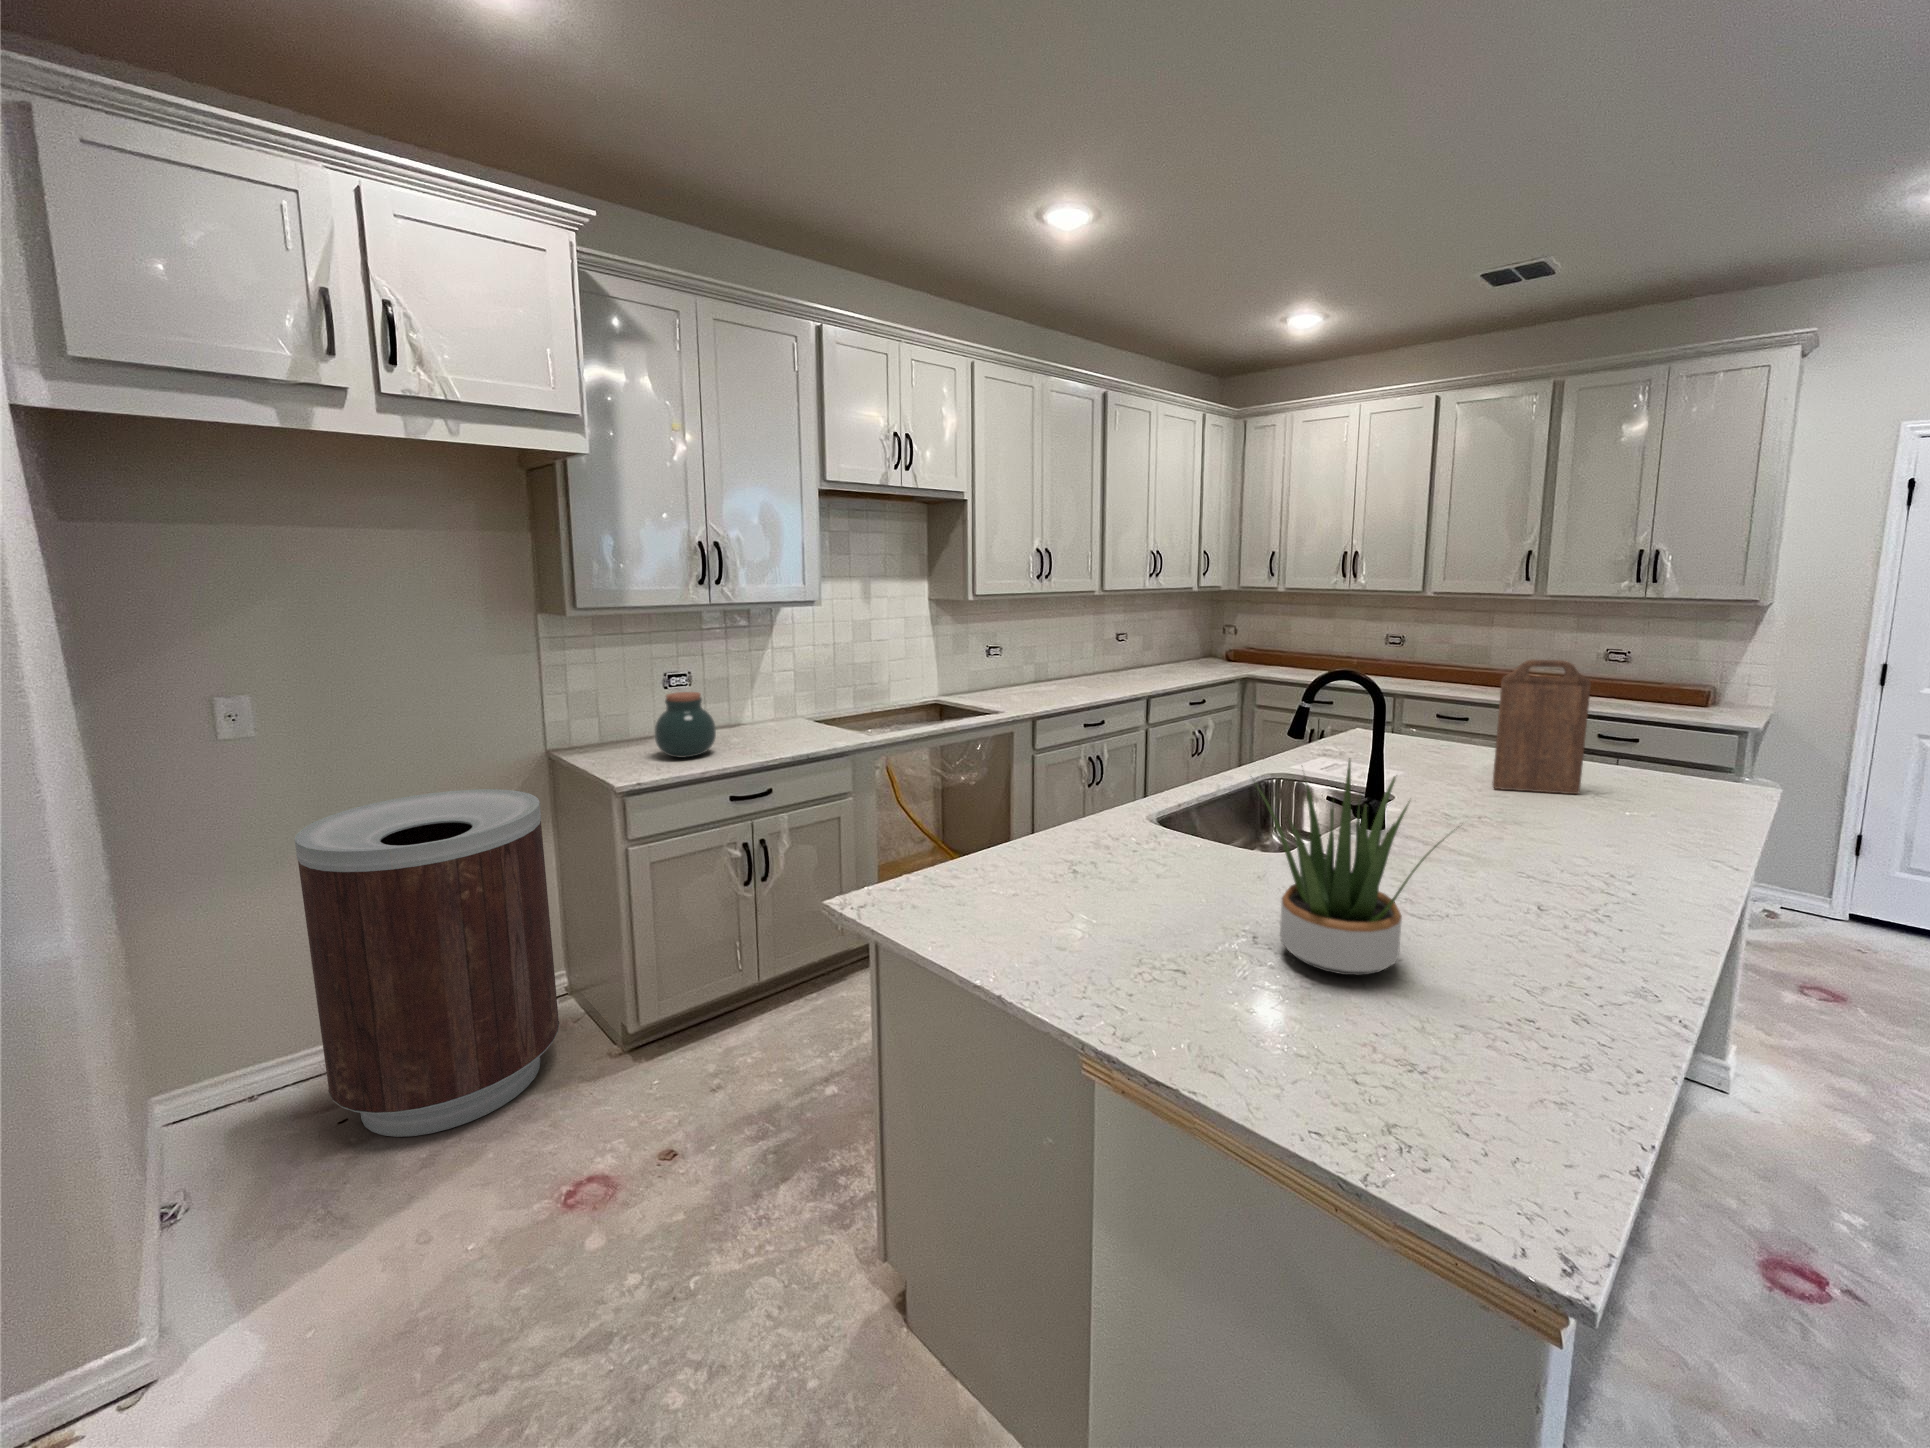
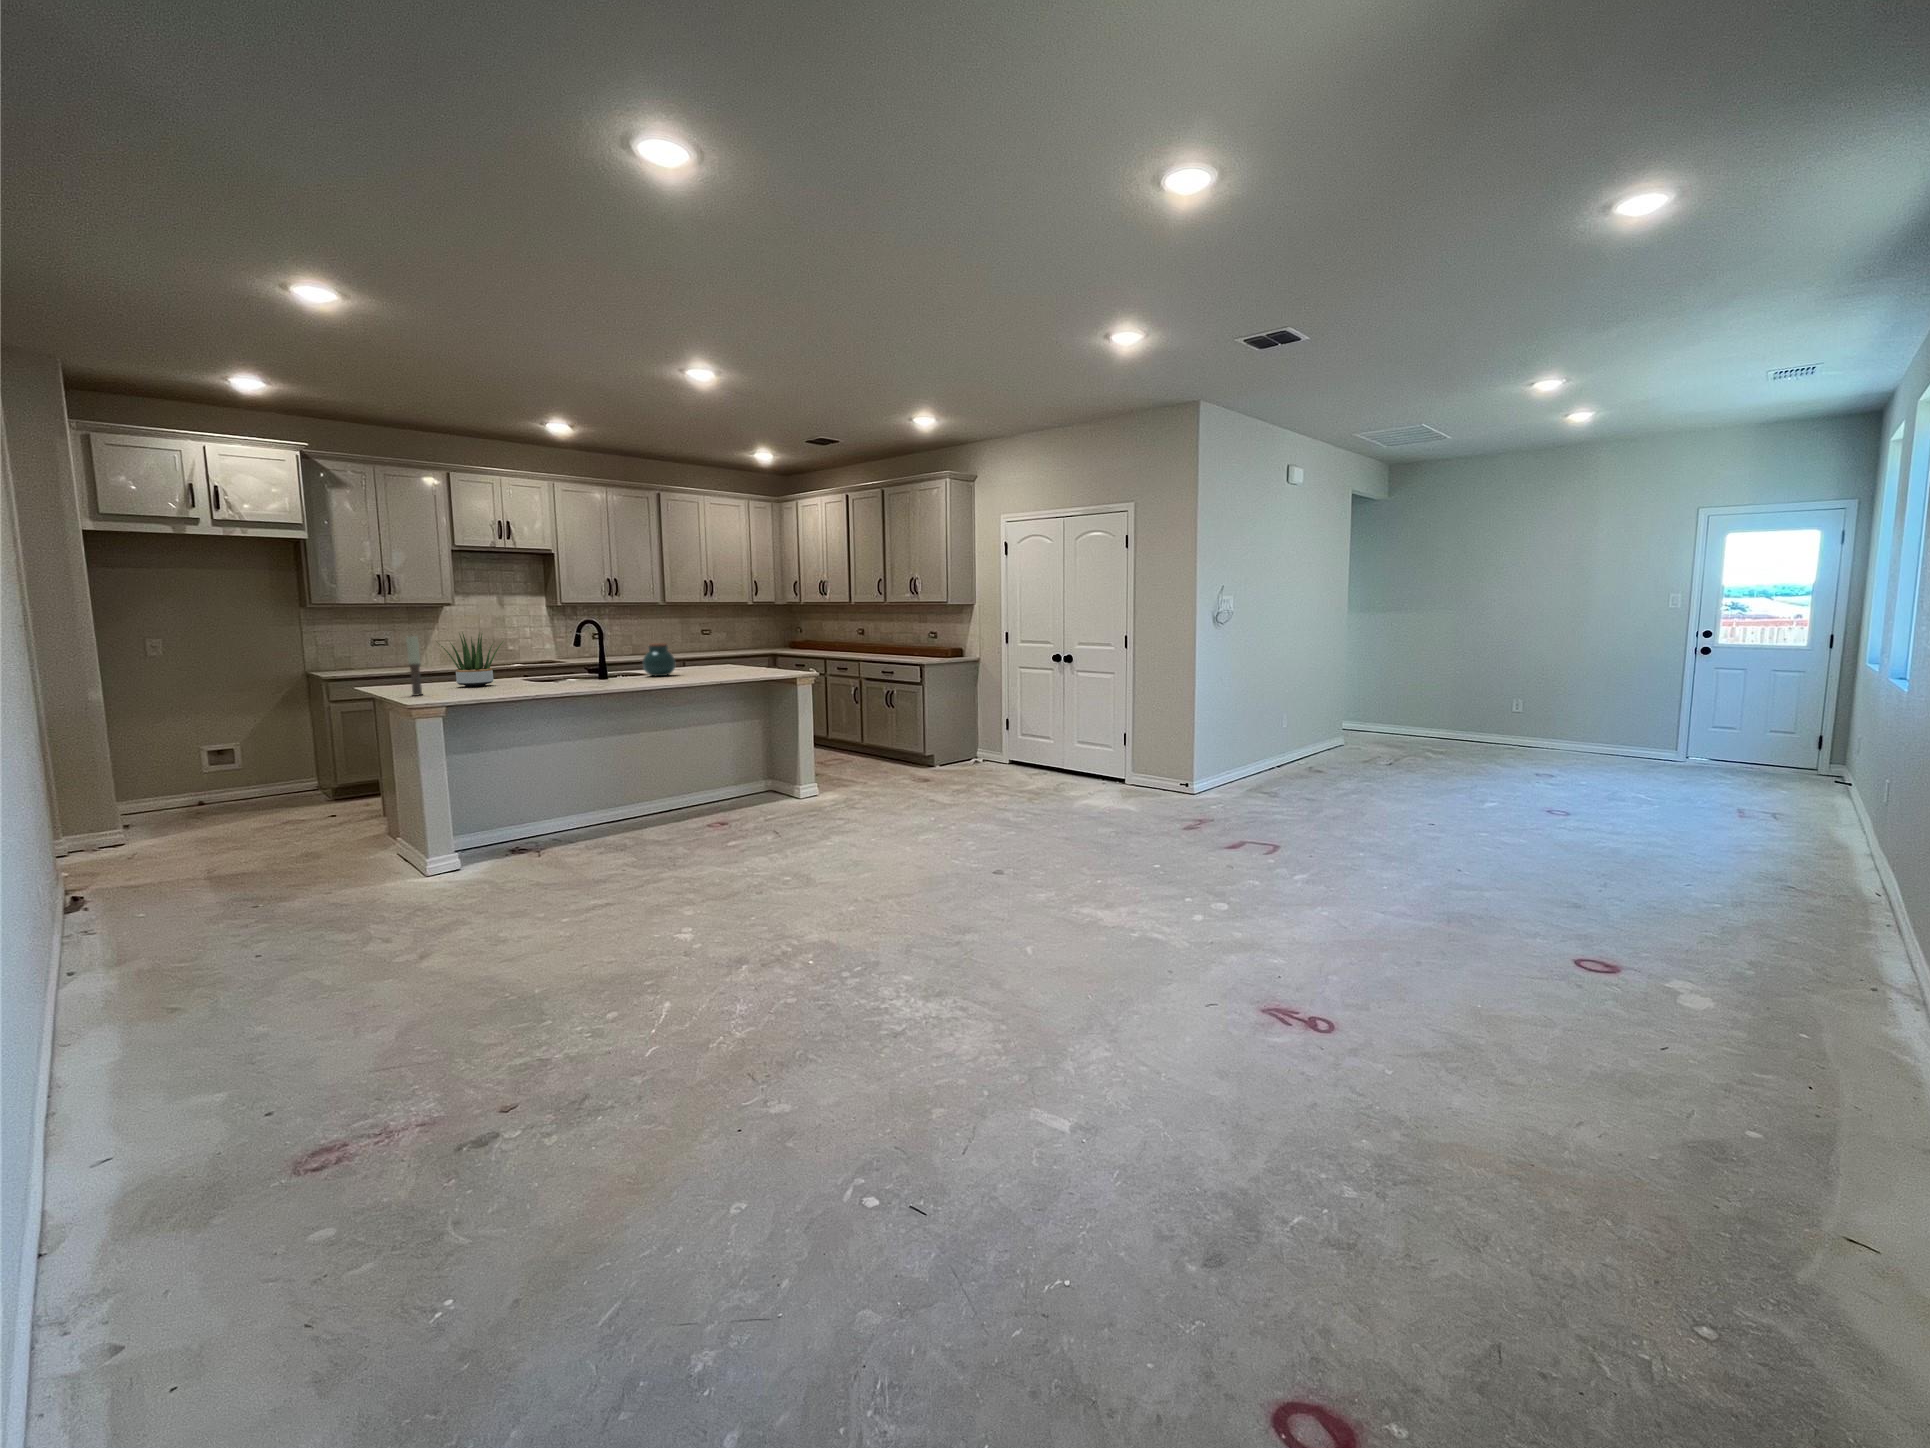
cutting board: present [1492,660,1591,794] -> none [679,618,709,670]
jar: present [655,692,716,758] -> present [643,643,675,676]
trash can: present [295,789,559,1137] -> none [179,685,304,815]
candle: none [1476,888,1563,1201] -> present [406,636,422,696]

